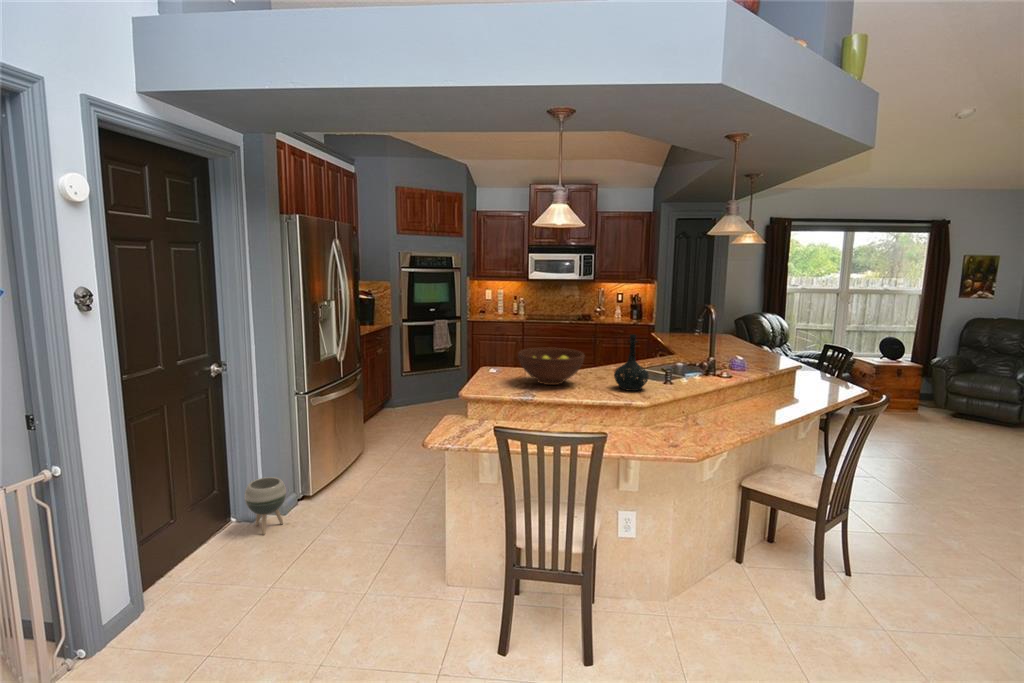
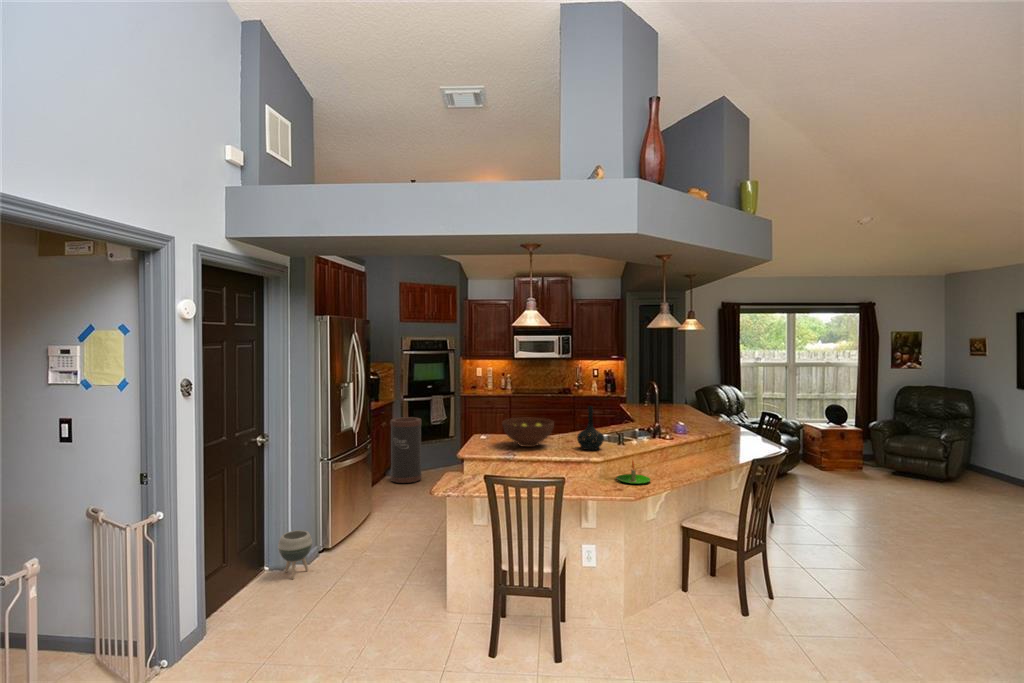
trash can: none [388,344,423,417] -> present [391,417,422,483]
candle: none [667,405,713,437] -> present [617,460,650,484]

